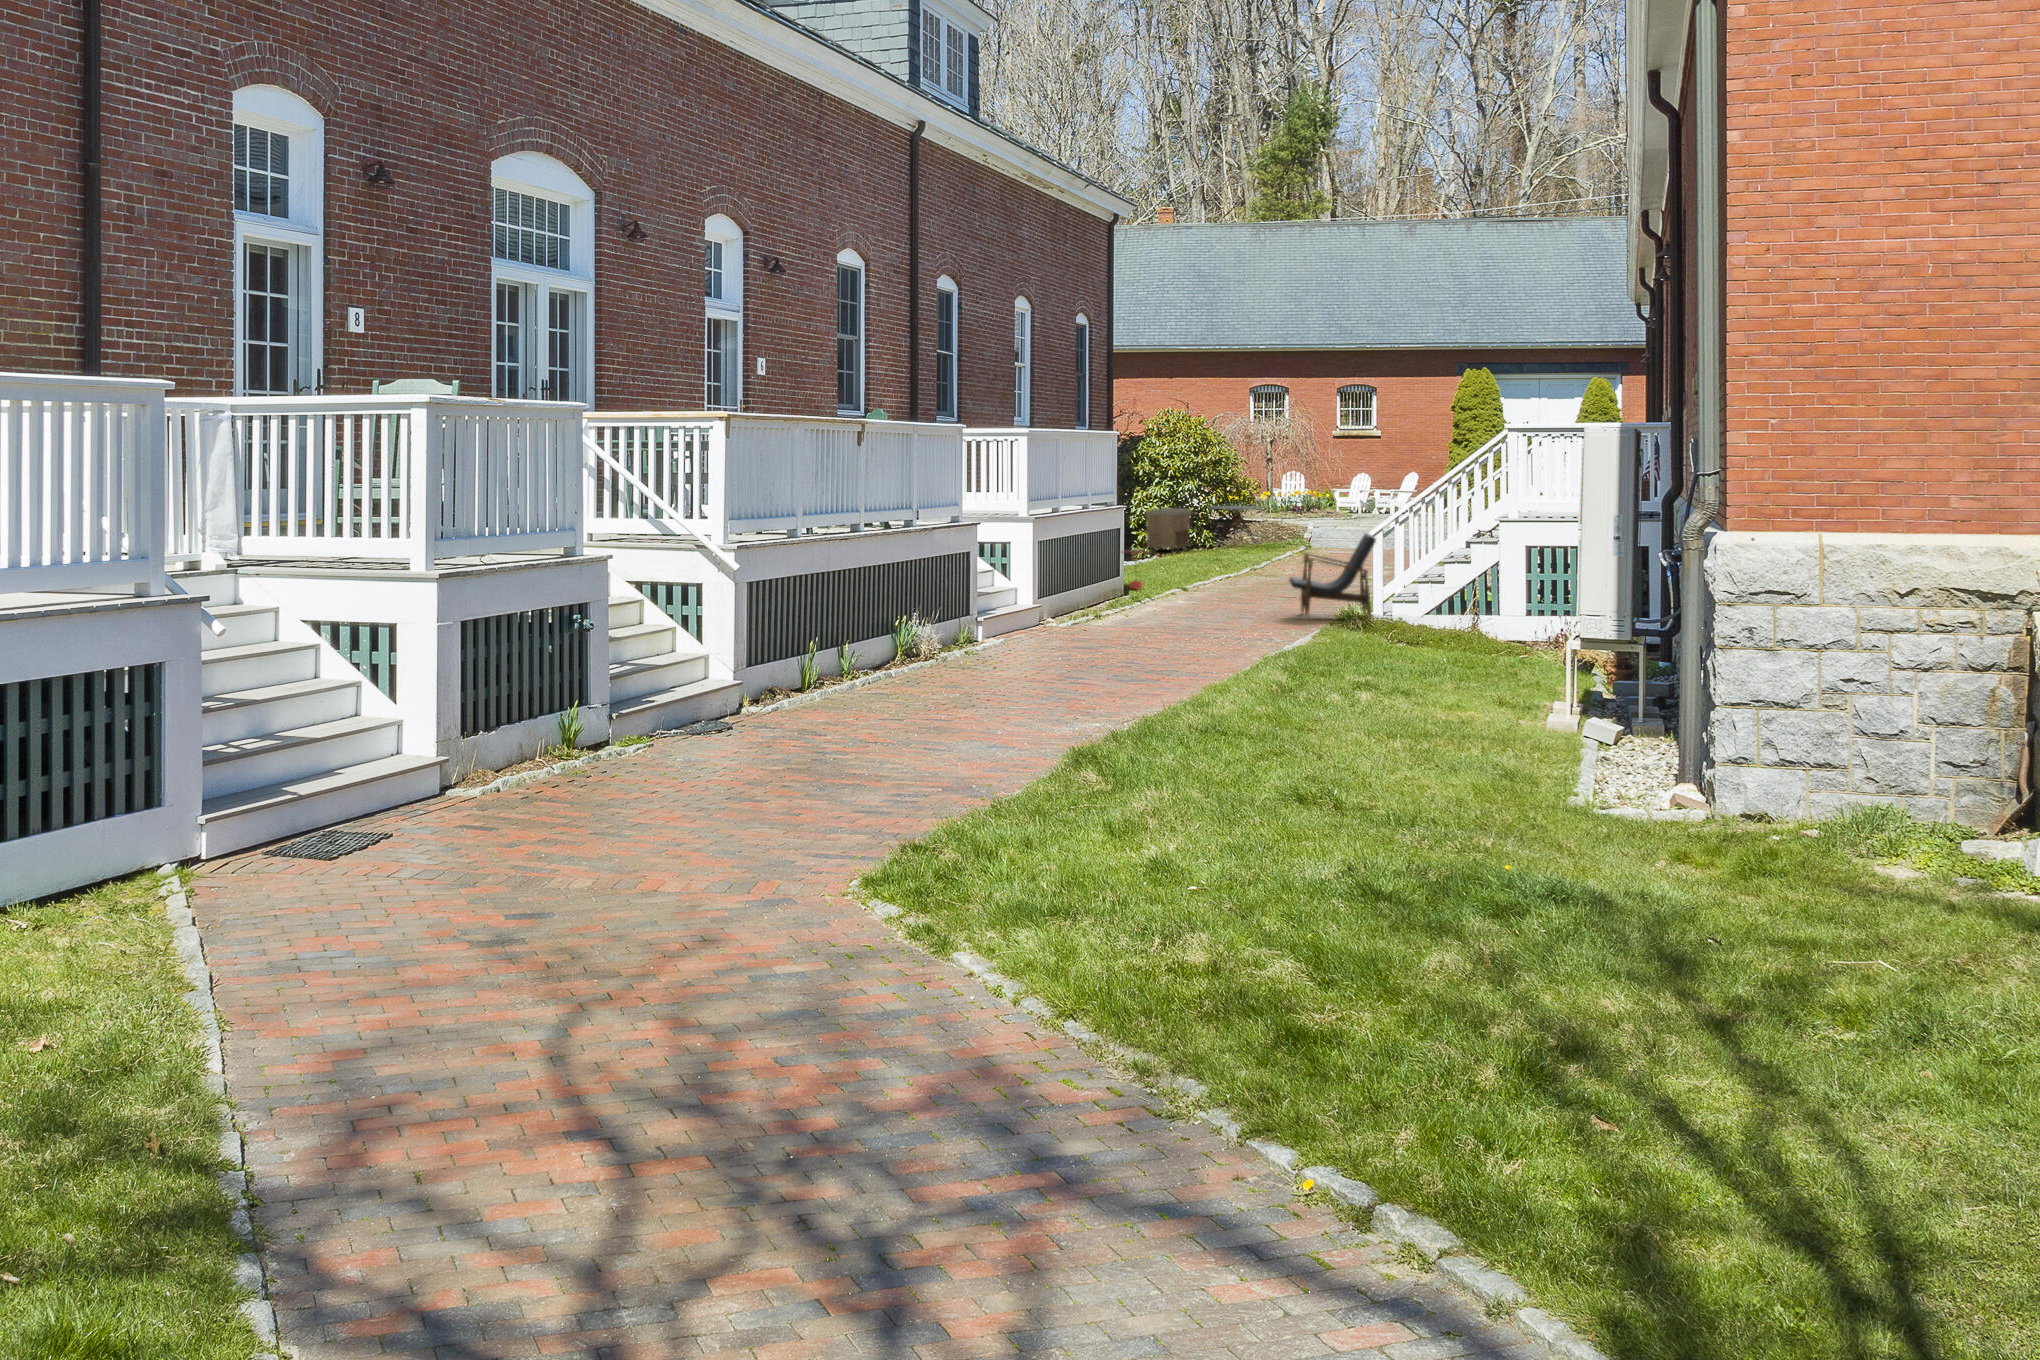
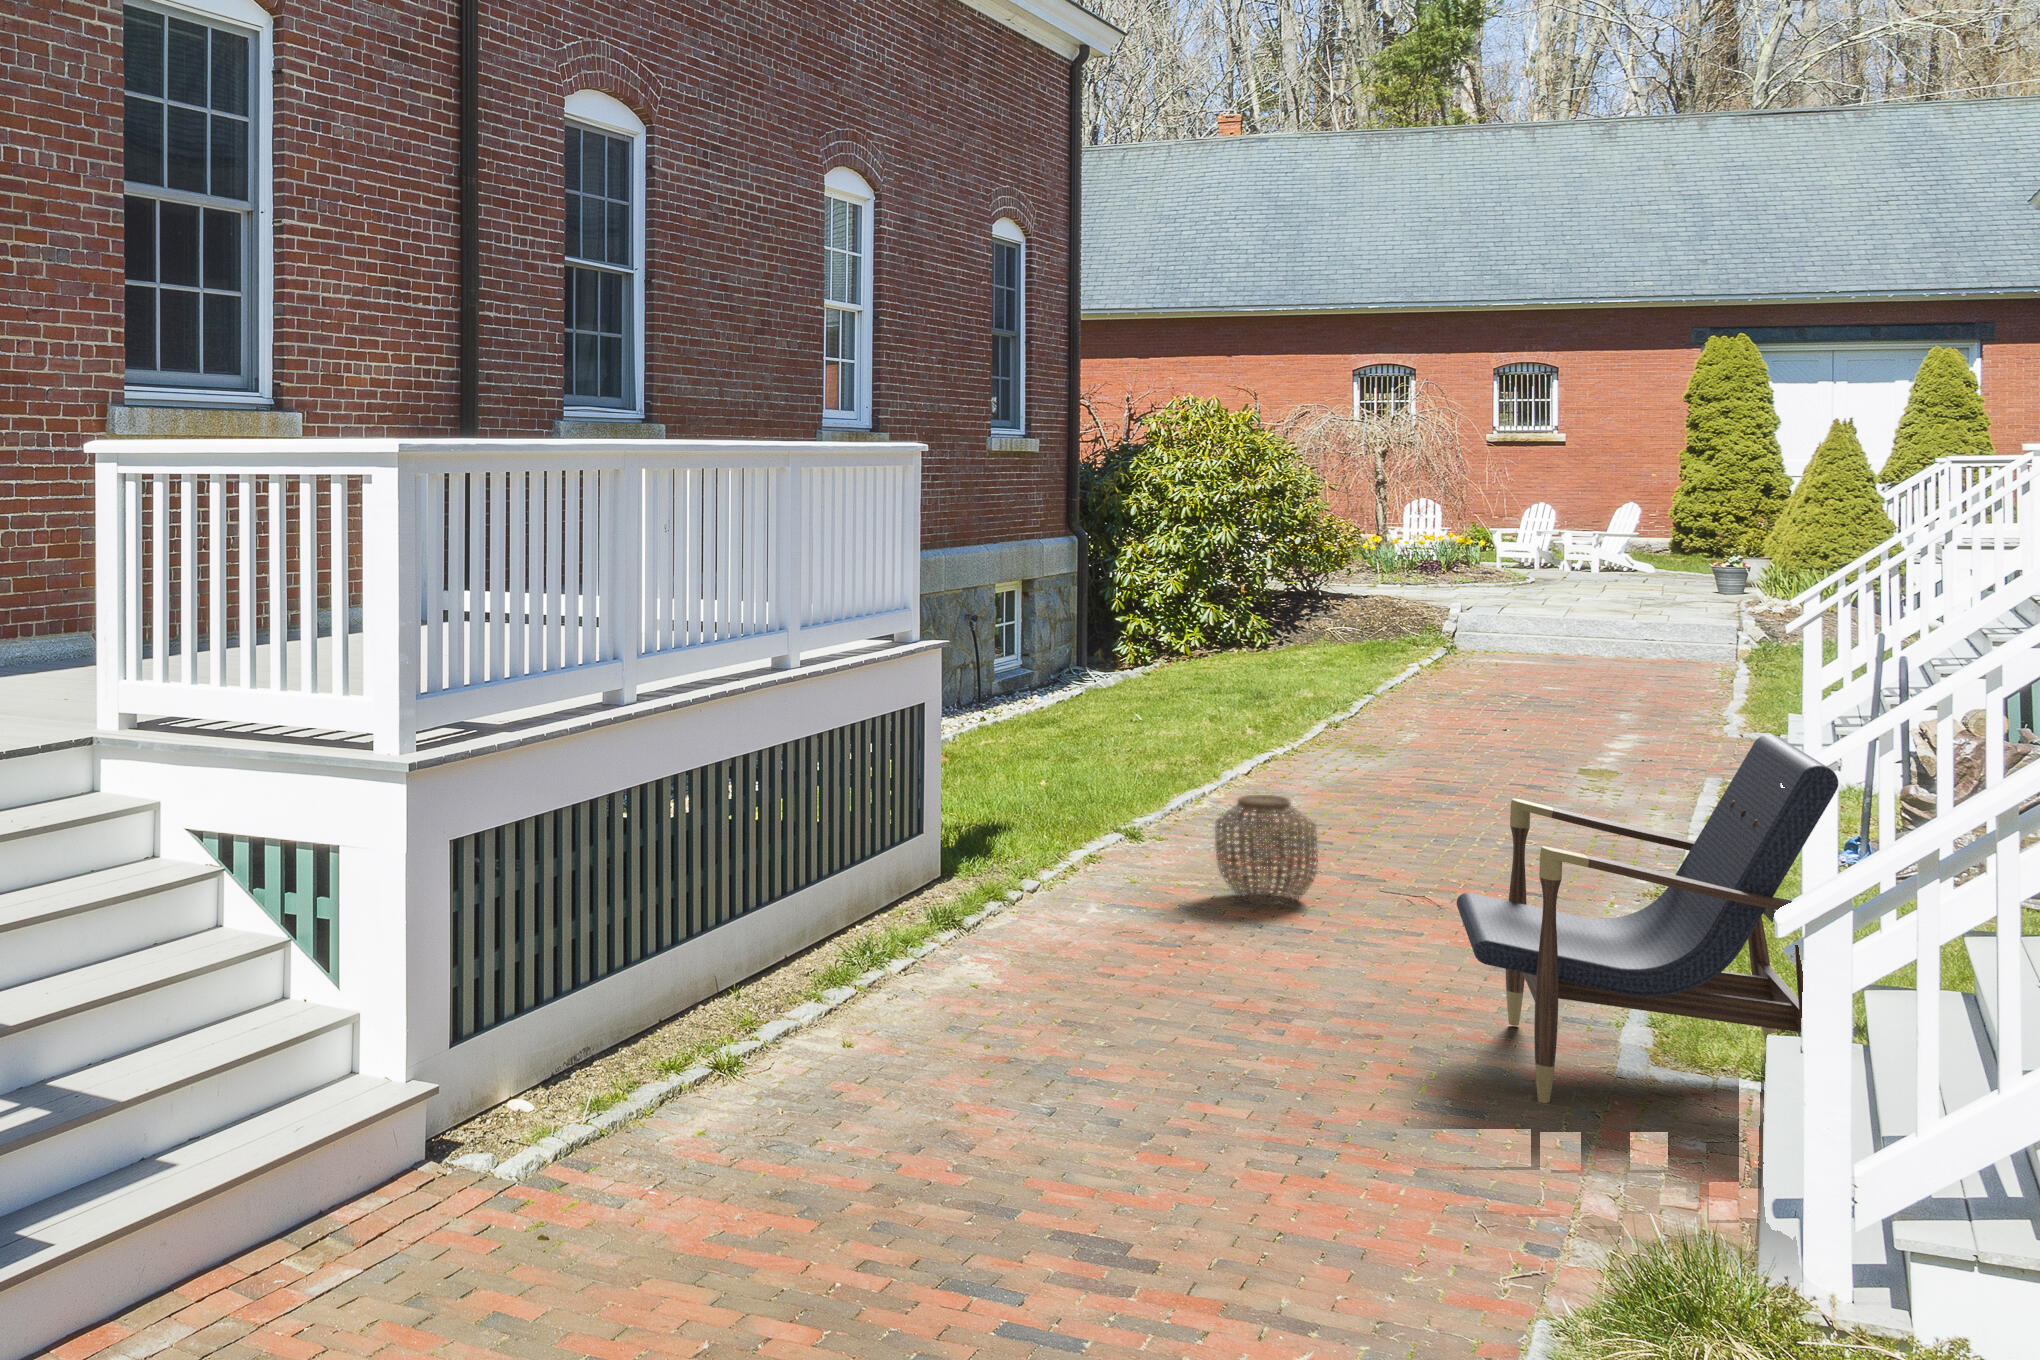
round table: present [1211,506,1265,546] -> none [1263,567,1381,649]
storage bench: present [1146,508,1191,550] -> none [1133,575,1227,663]
potted plant: present [1124,549,1148,589] -> none [971,714,1052,821]
woven basket: none [1217,567,1249,601] -> present [1215,795,1318,905]

